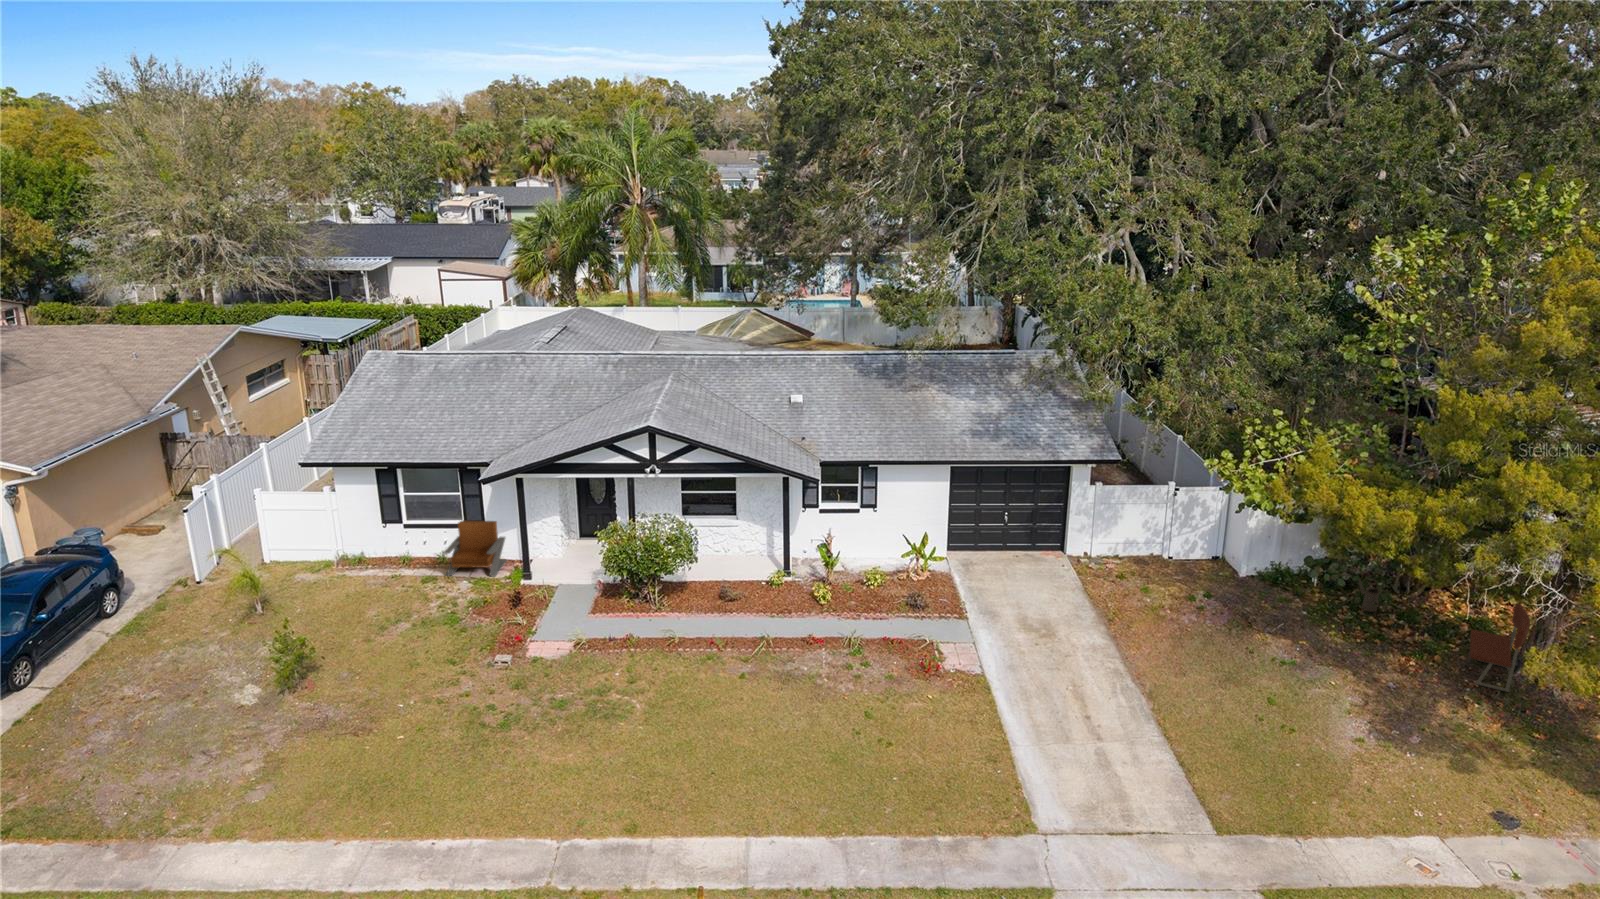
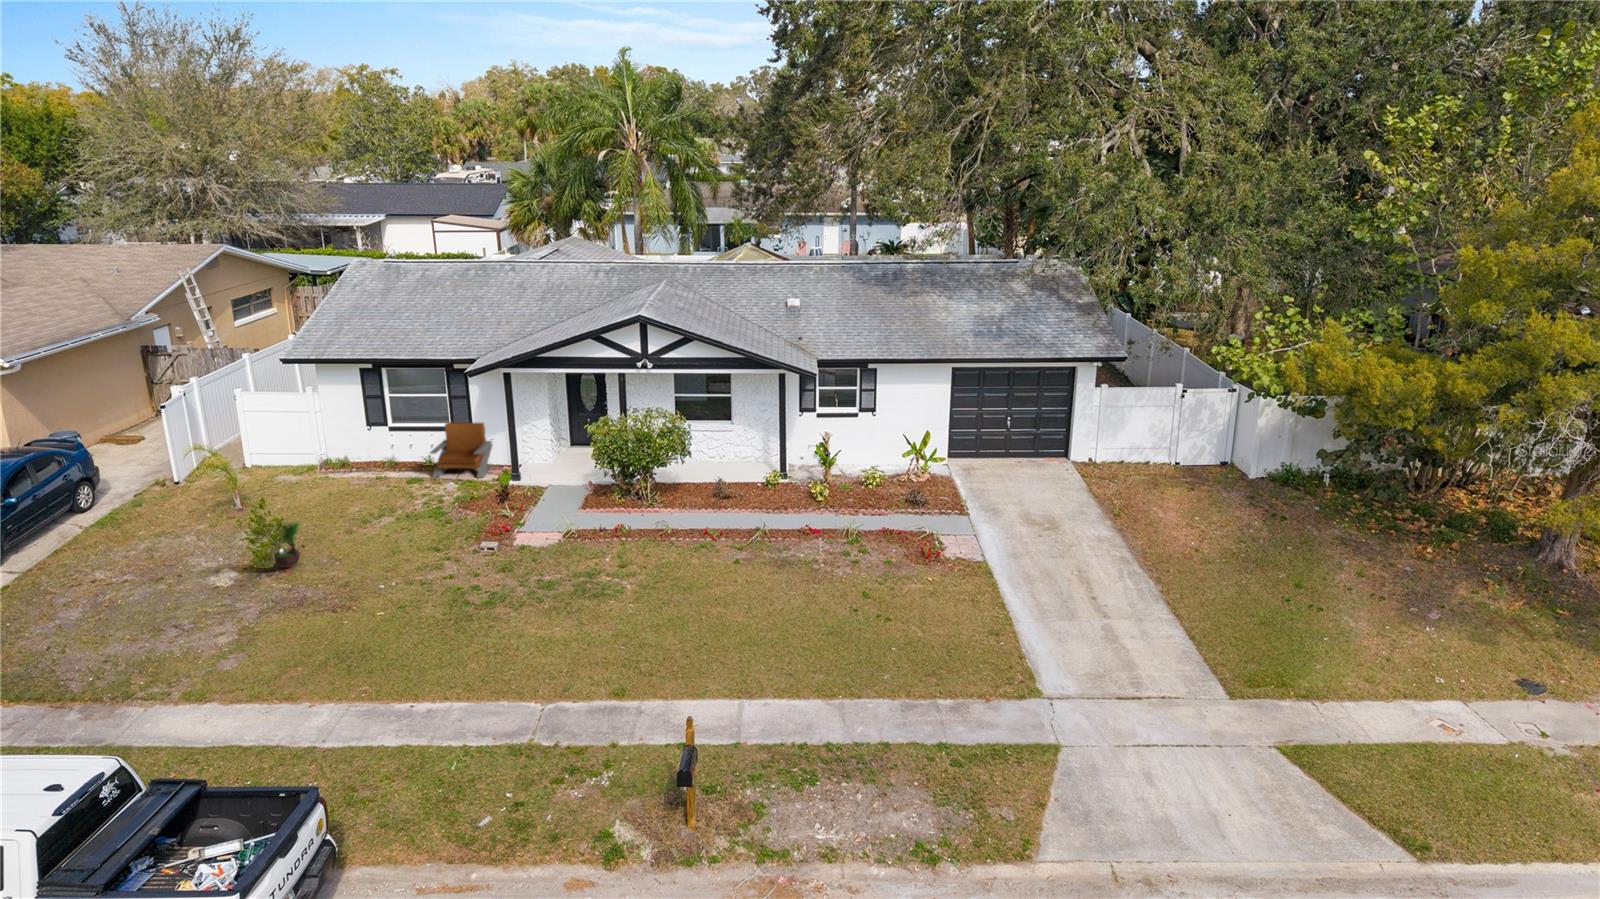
watering can: present [1359,579,1379,612] -> none [1369,476,1391,508]
bench: present [1470,604,1530,692] -> none [1488,488,1552,576]
potted tree: none [296,636,326,684] -> present [275,522,300,568]

